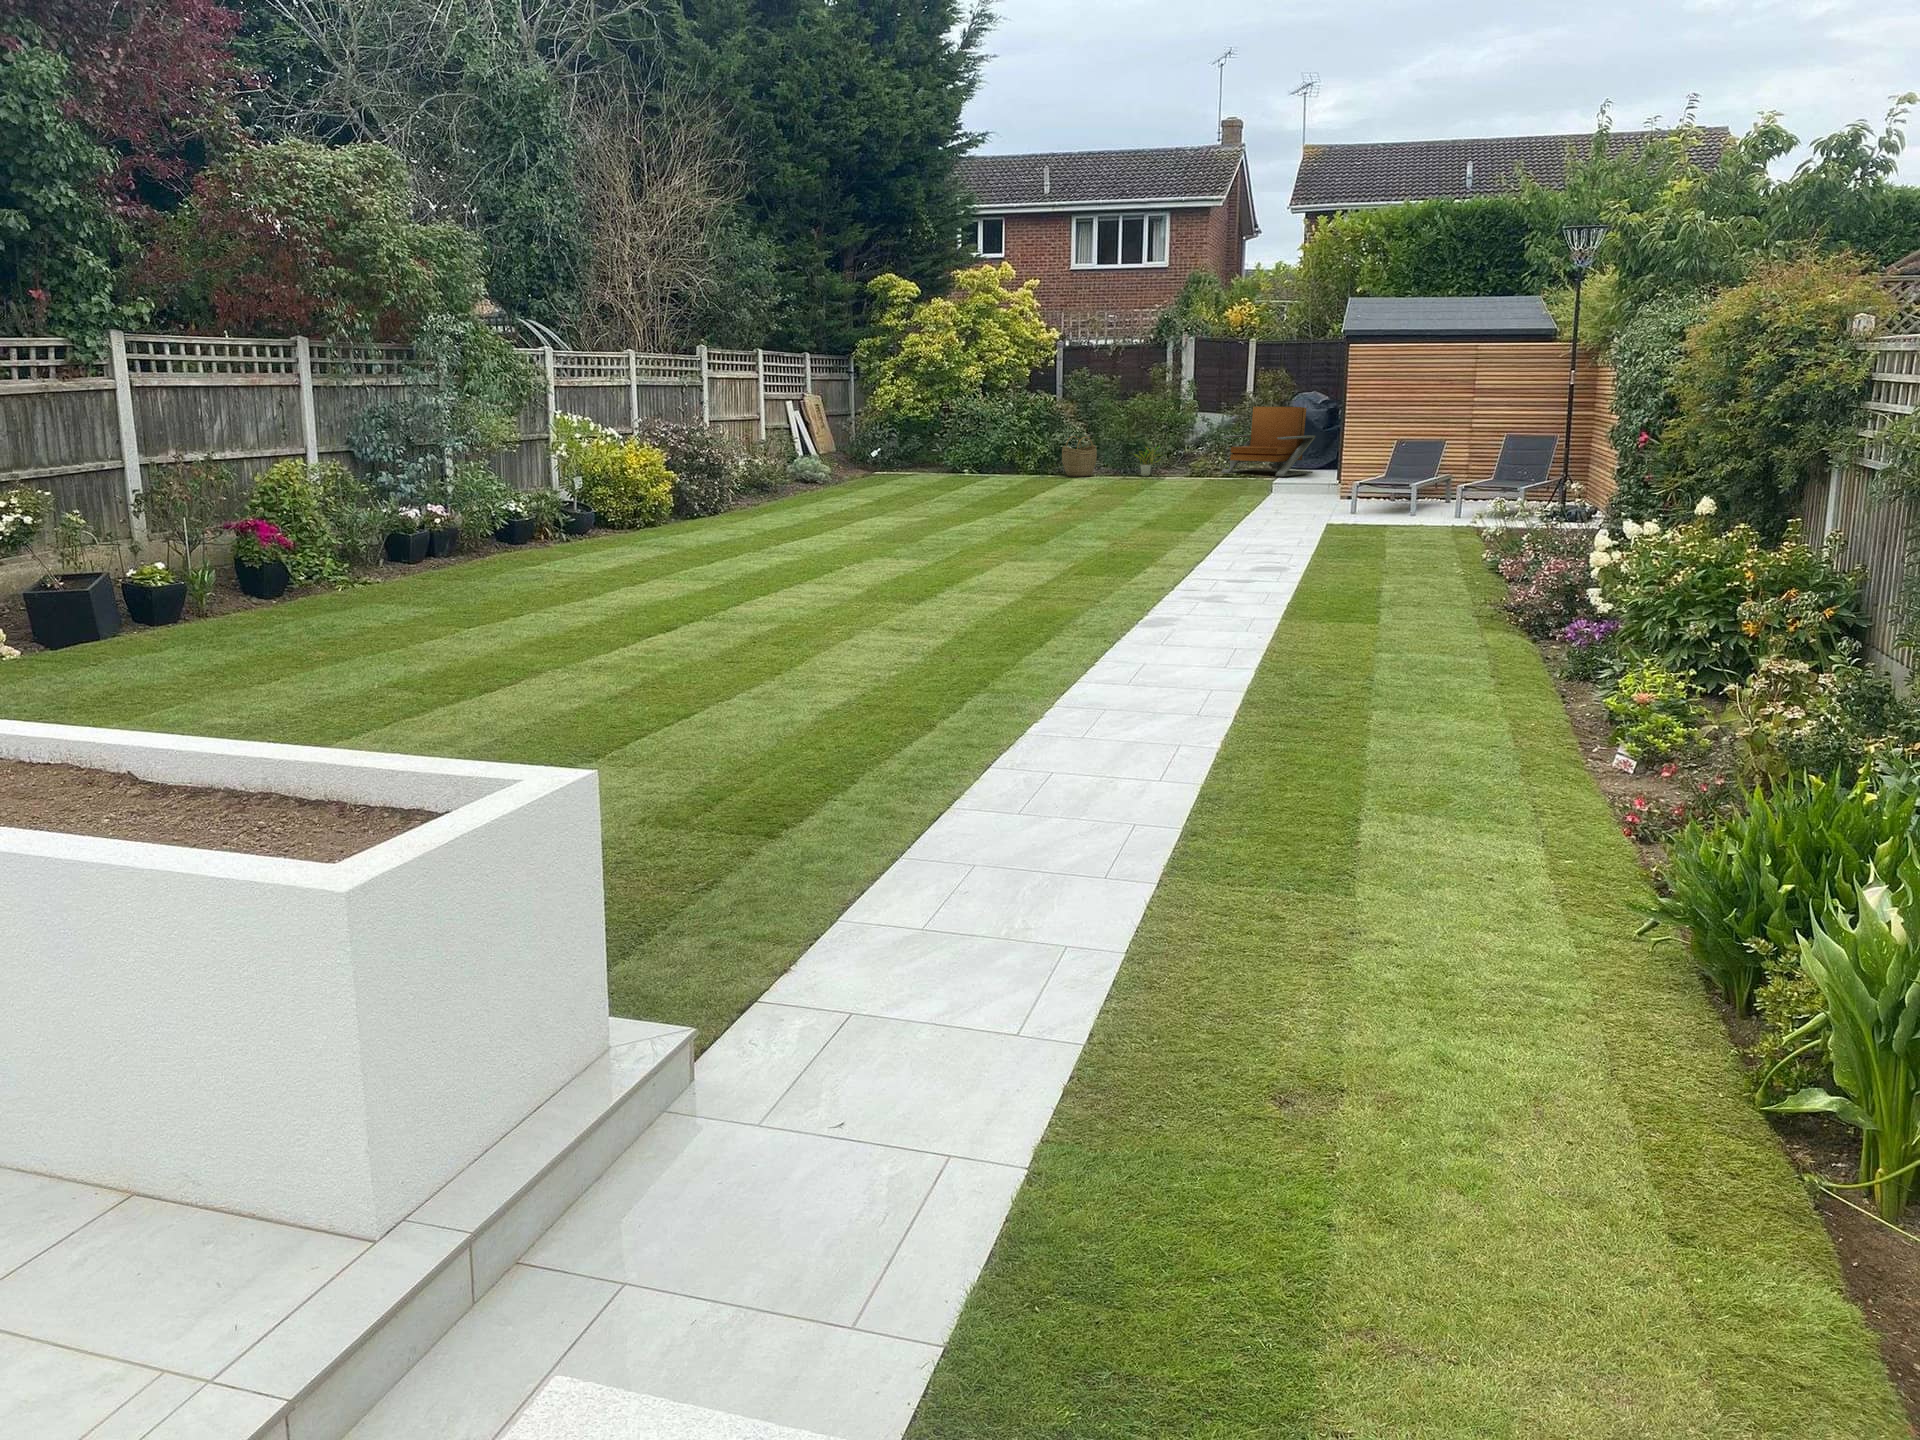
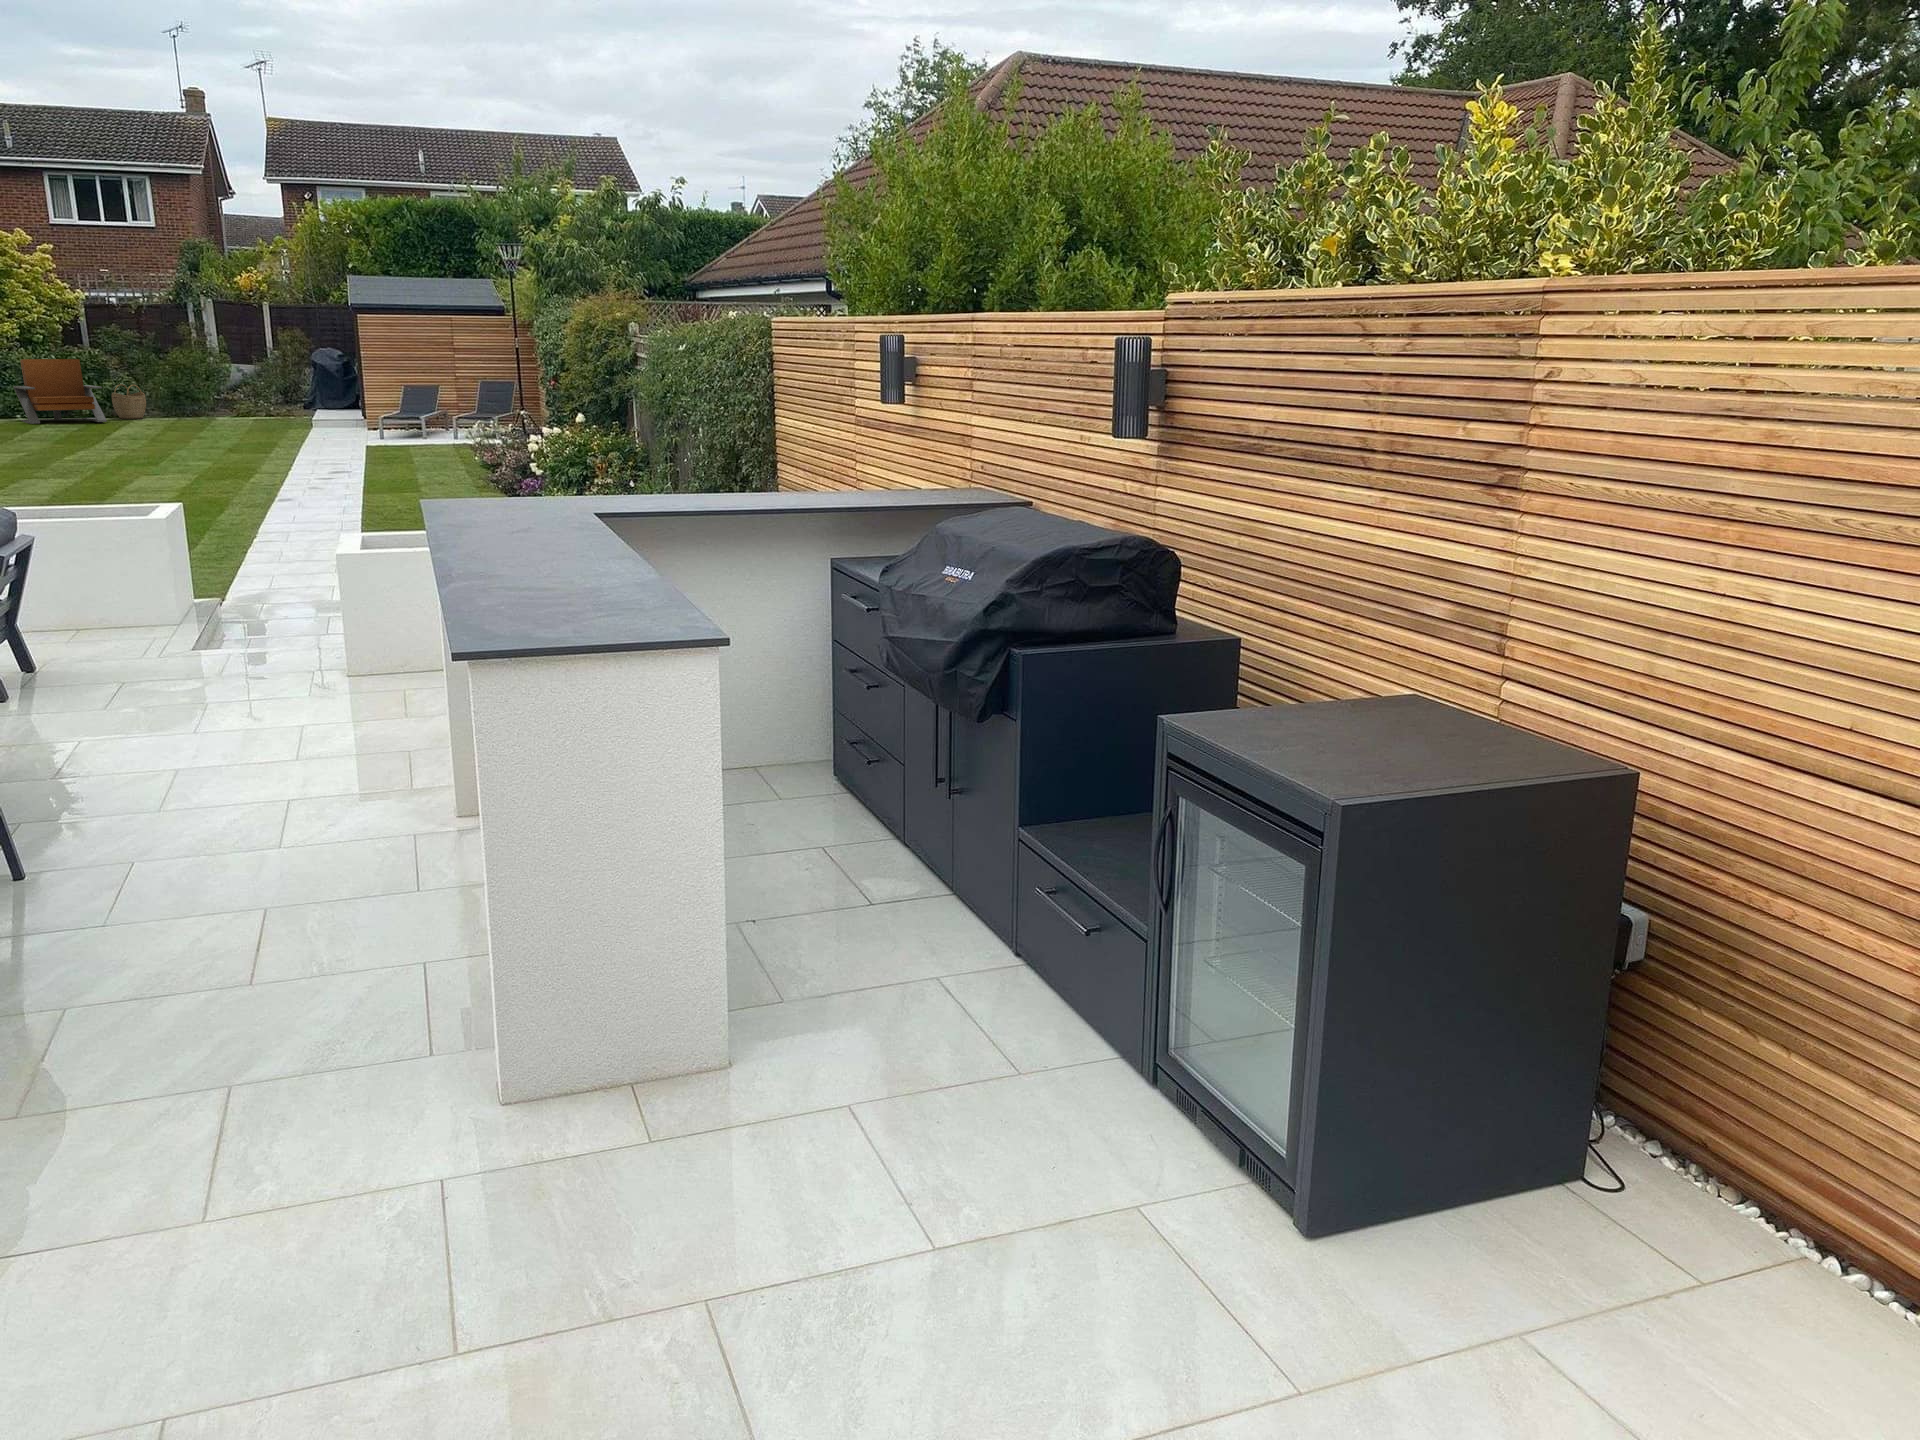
lounge chair: present [1221,407,1316,476] -> present [13,359,107,424]
potted plant: present [1134,445,1164,476] -> none [175,391,210,418]

